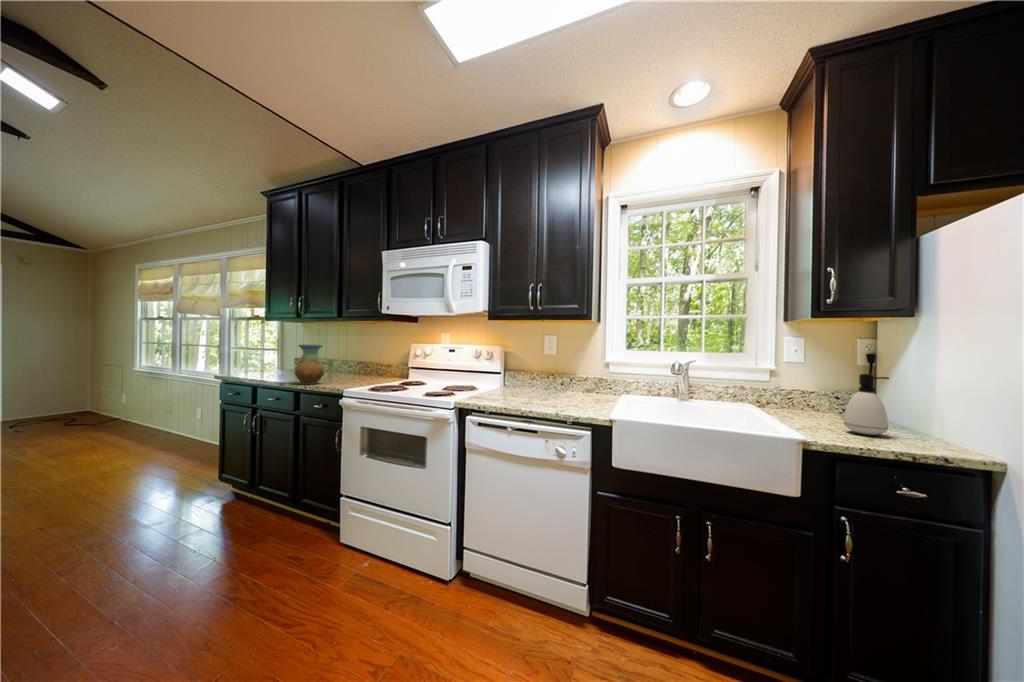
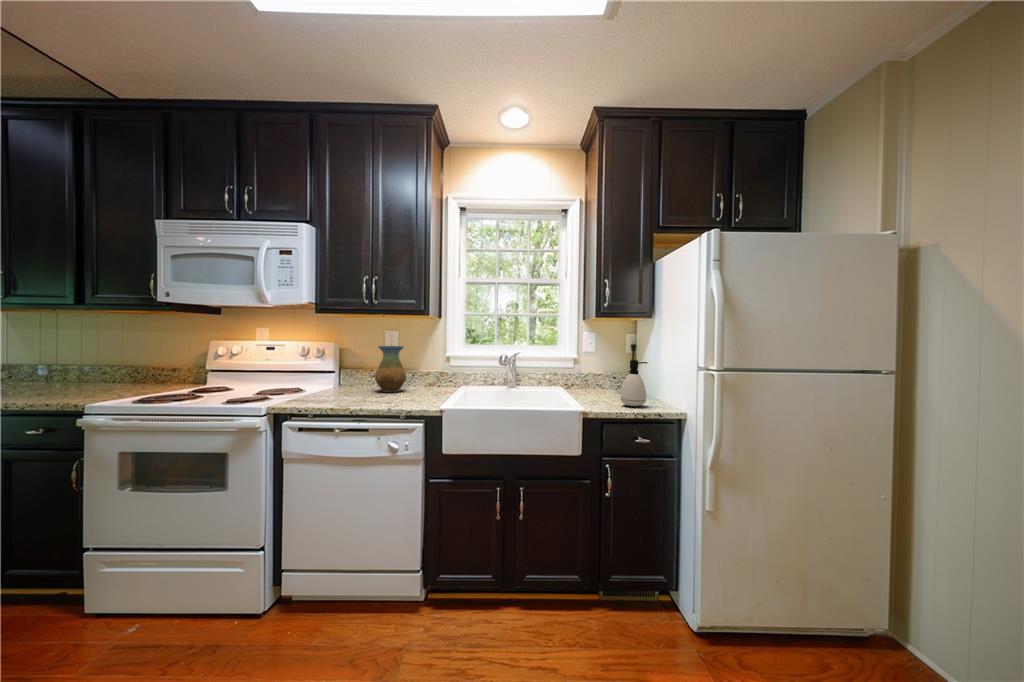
vase: present [295,345,324,384] -> present [375,346,406,392]

